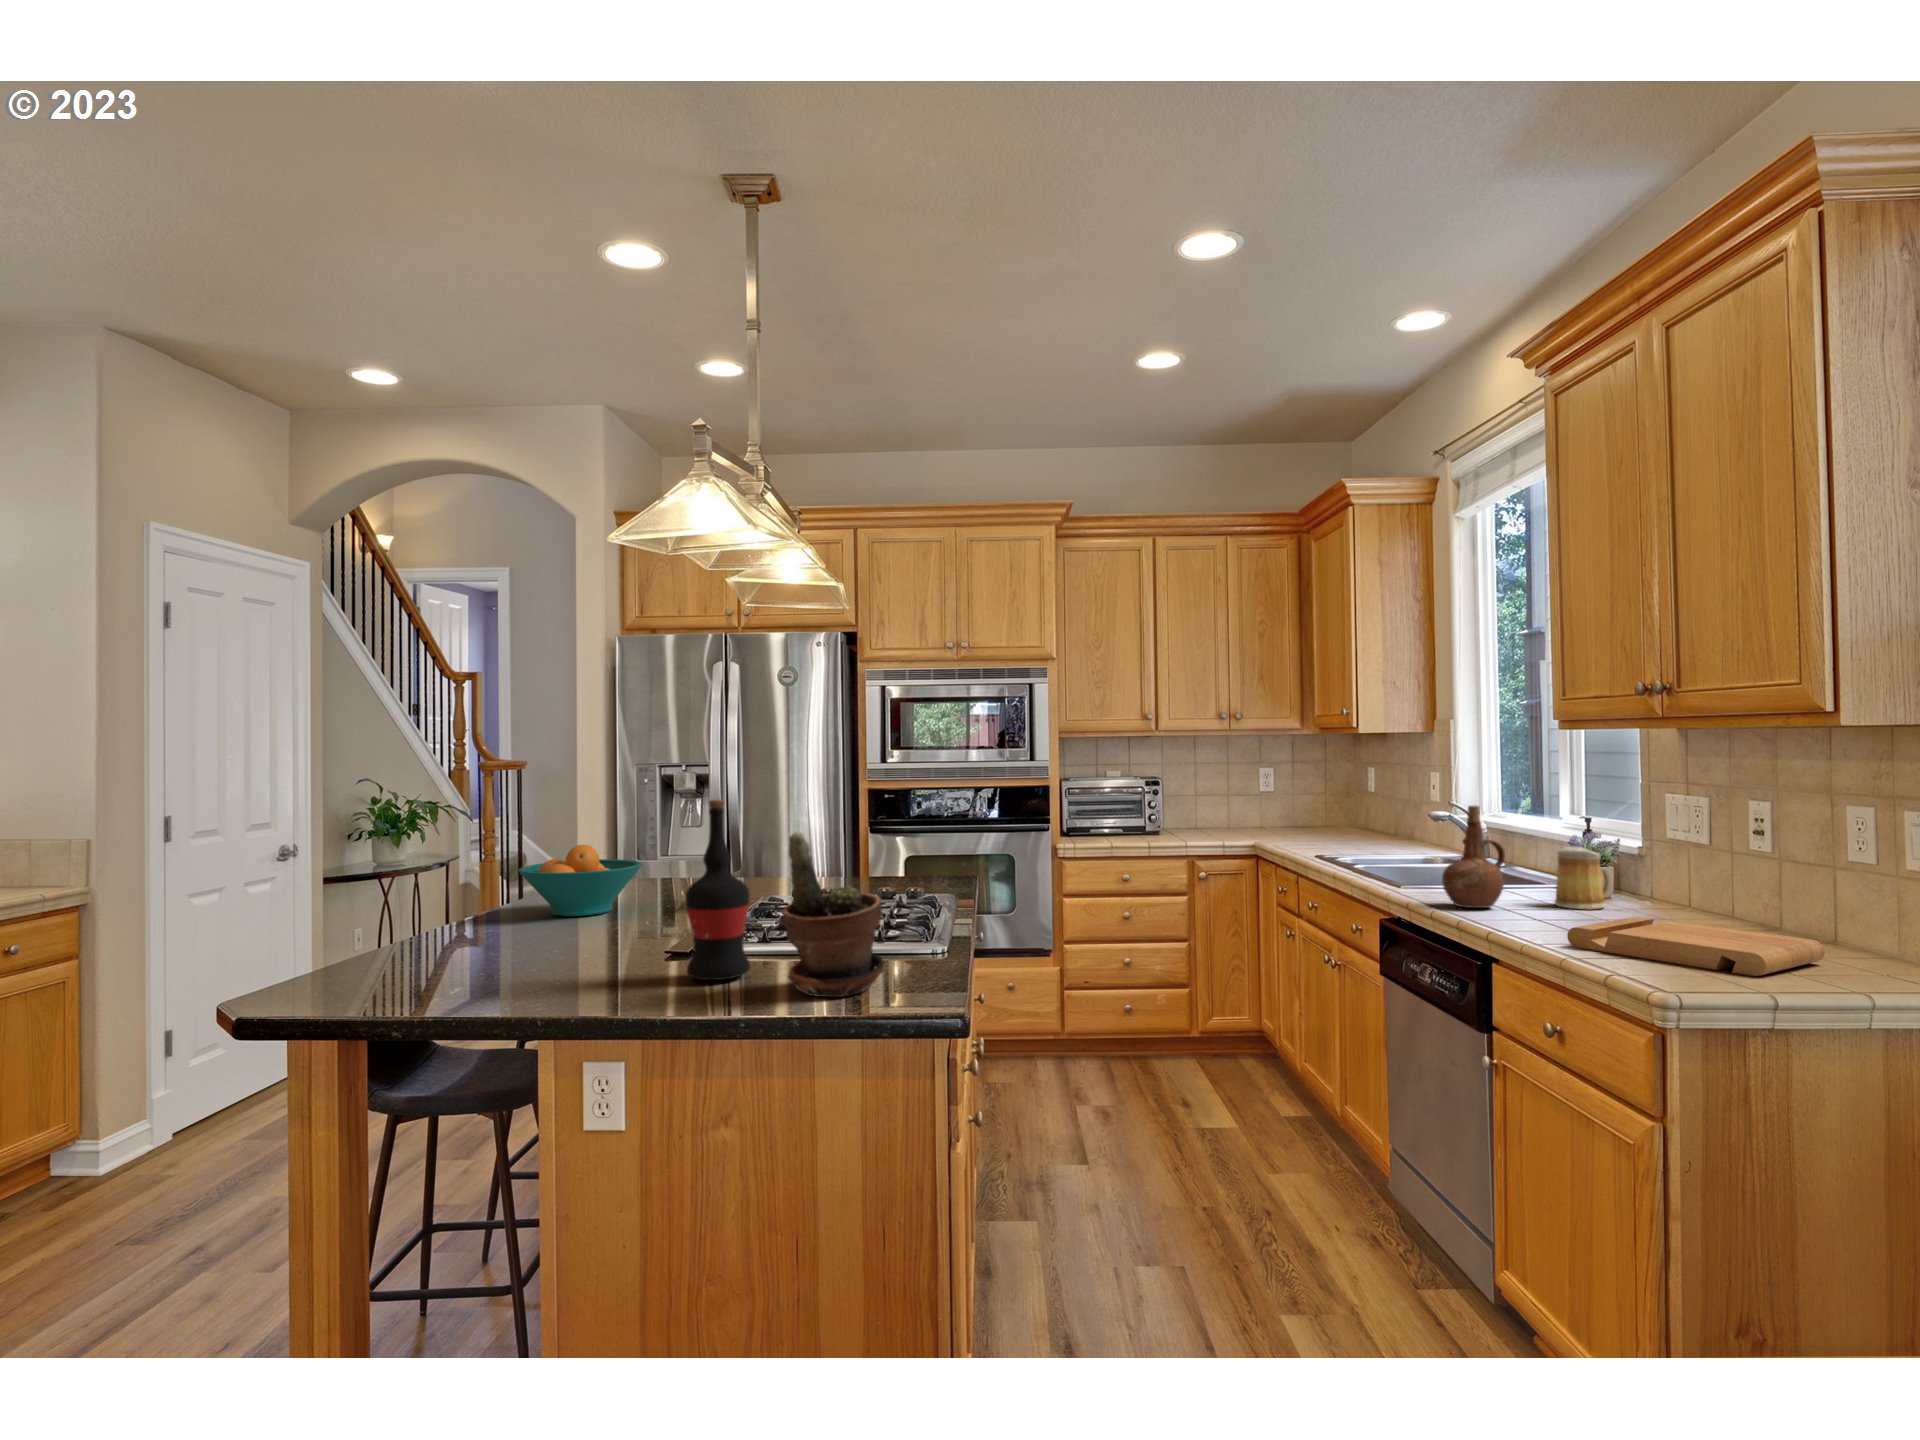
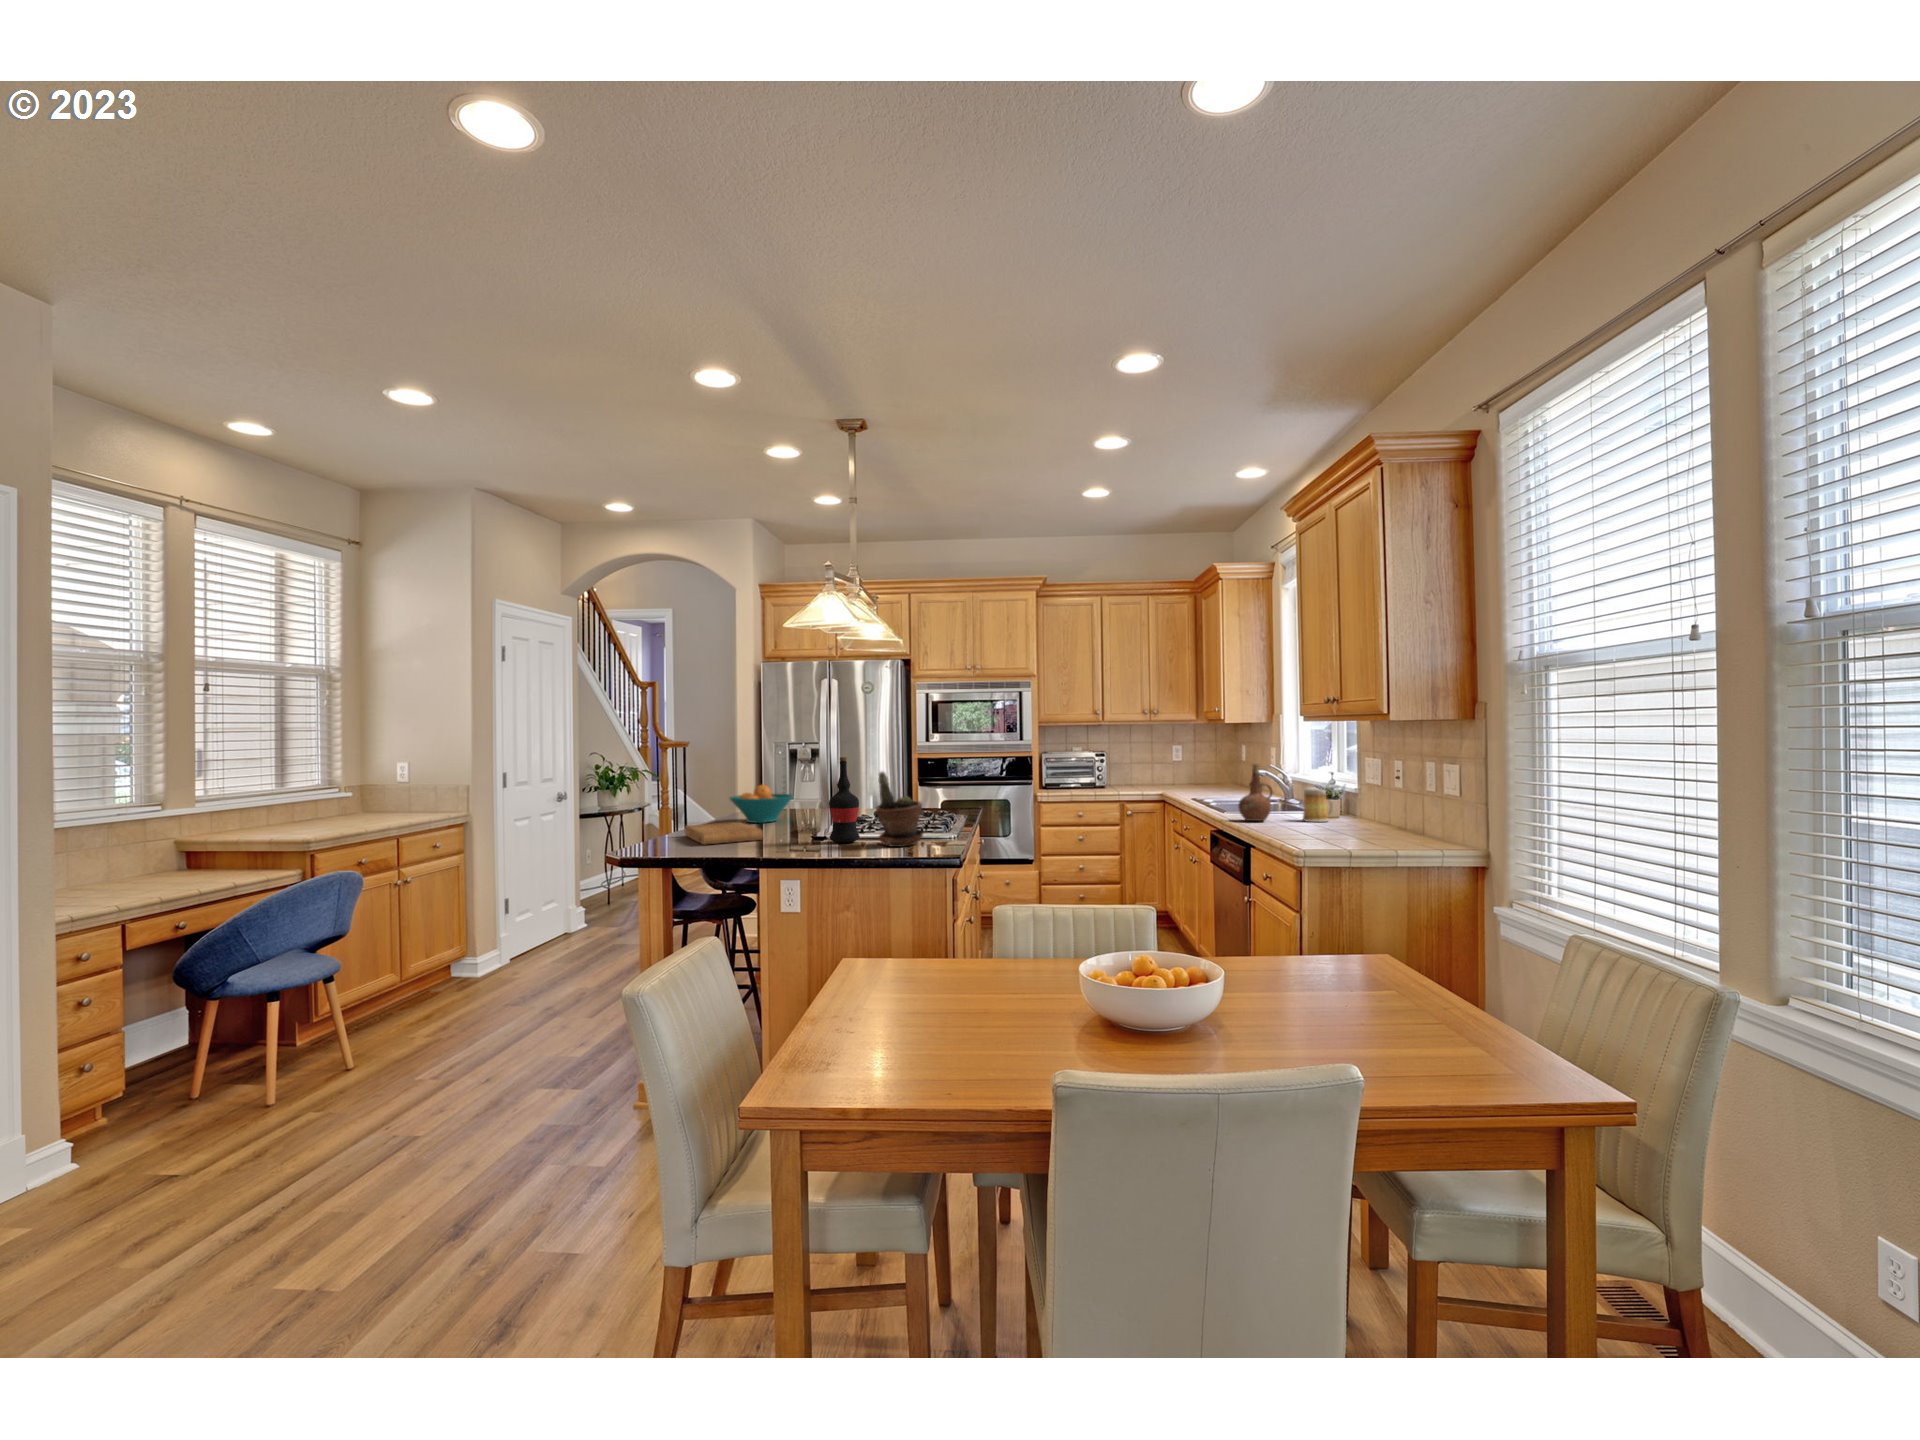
cutting board: present [1567,917,1825,976] -> present [685,822,763,845]

